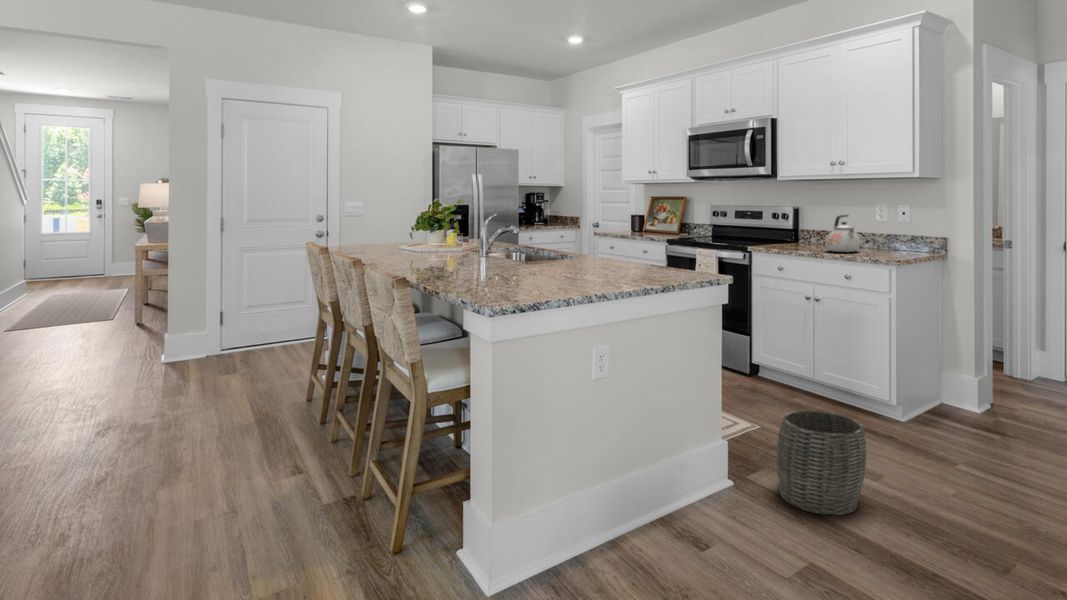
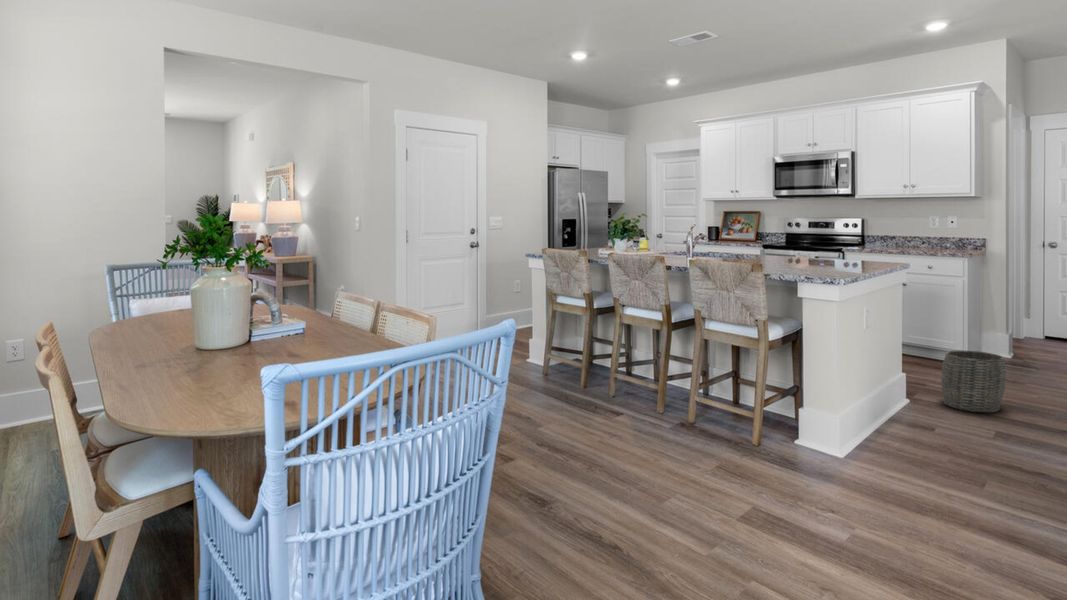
kettle: present [825,215,861,252] -> none [905,223,932,250]

